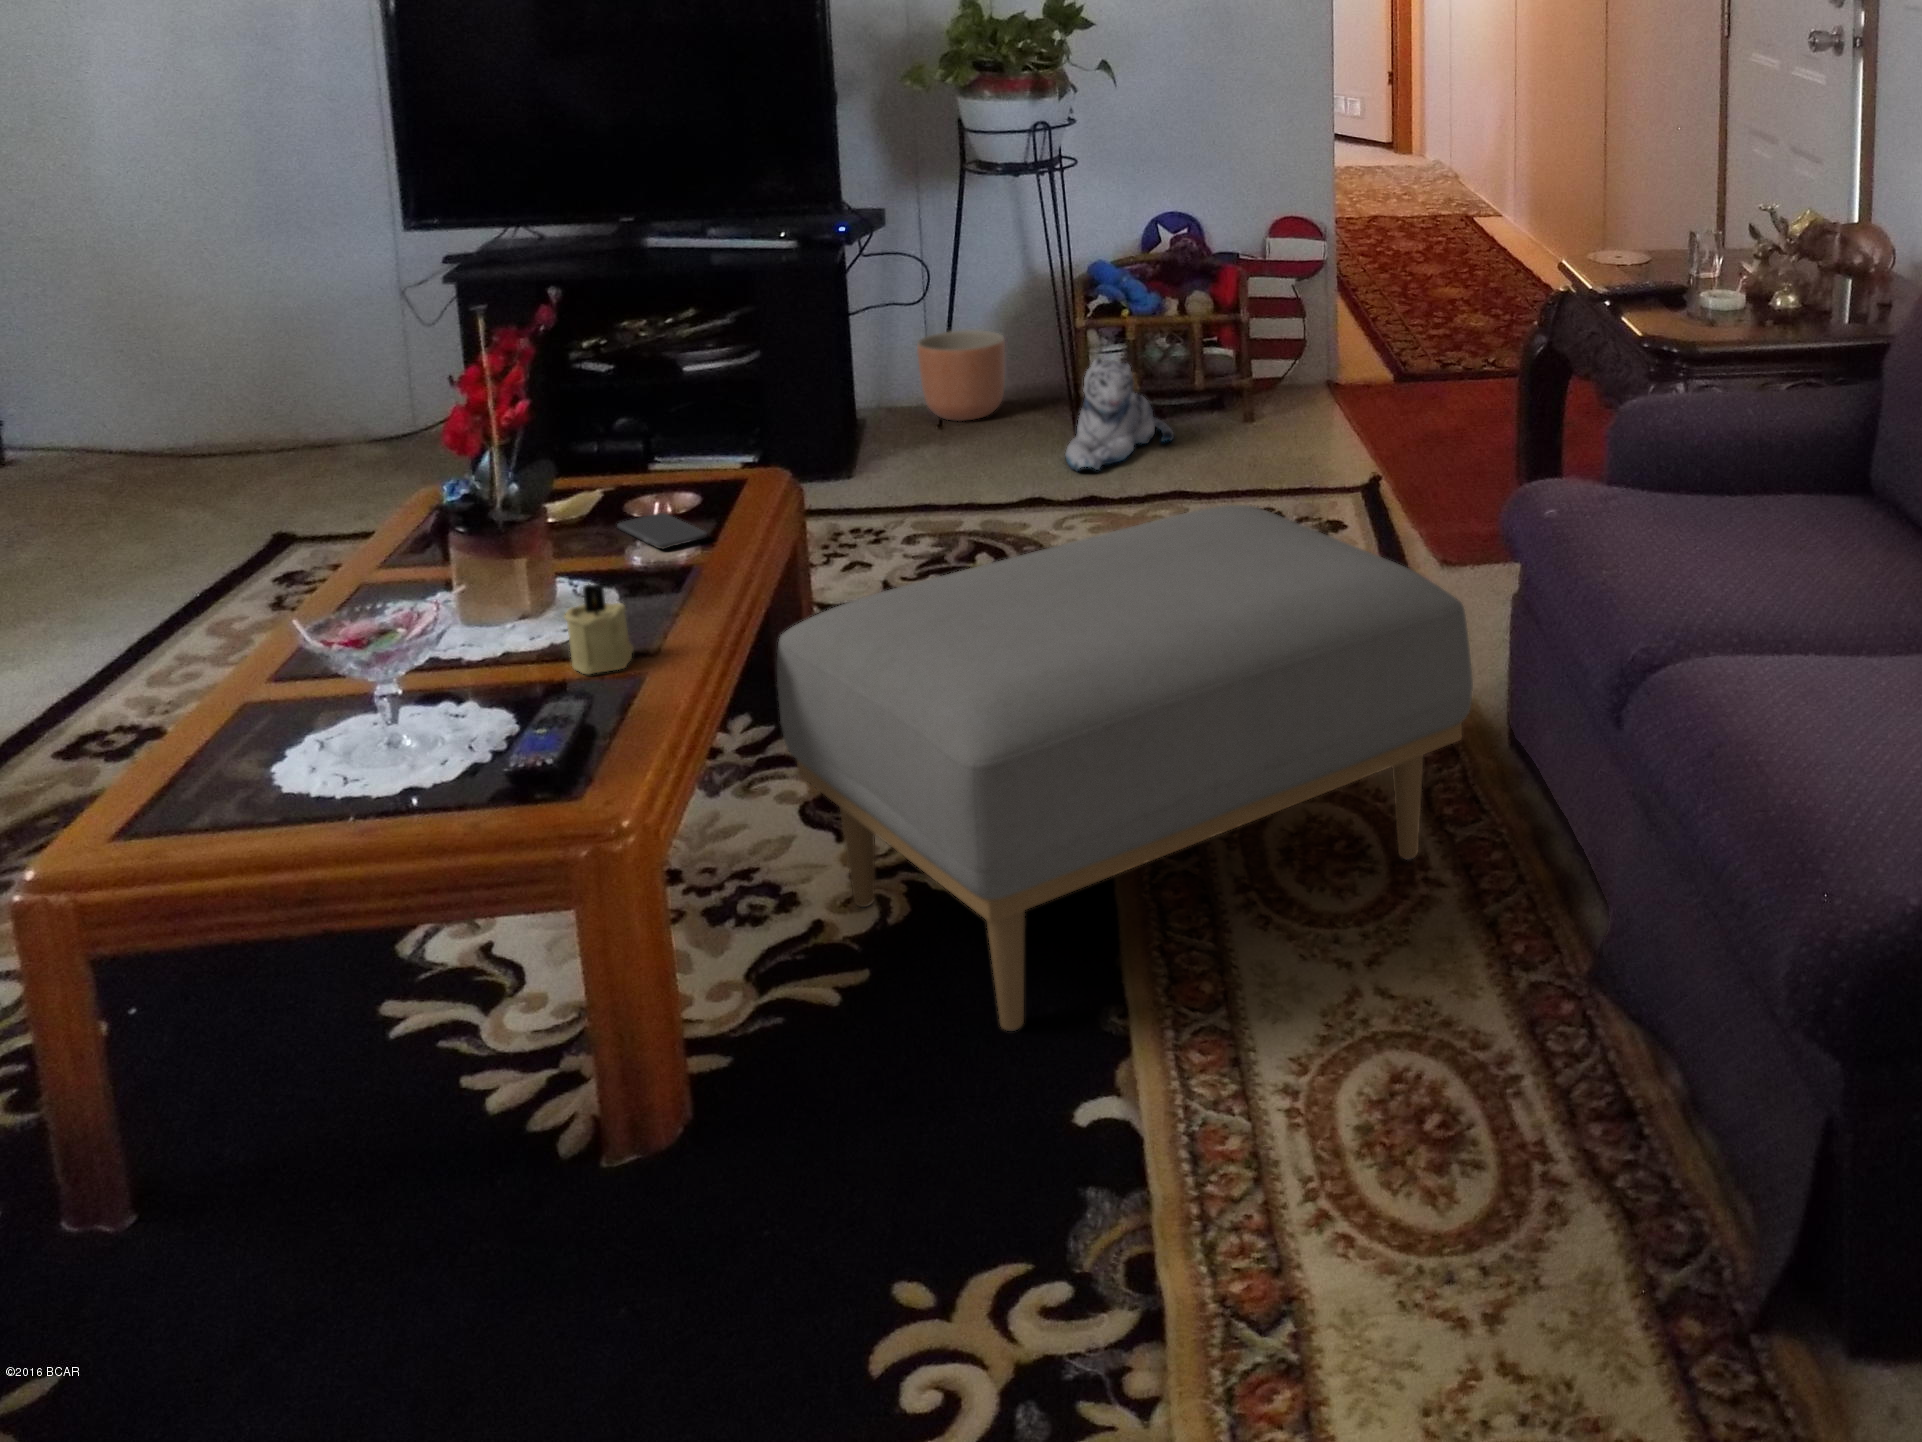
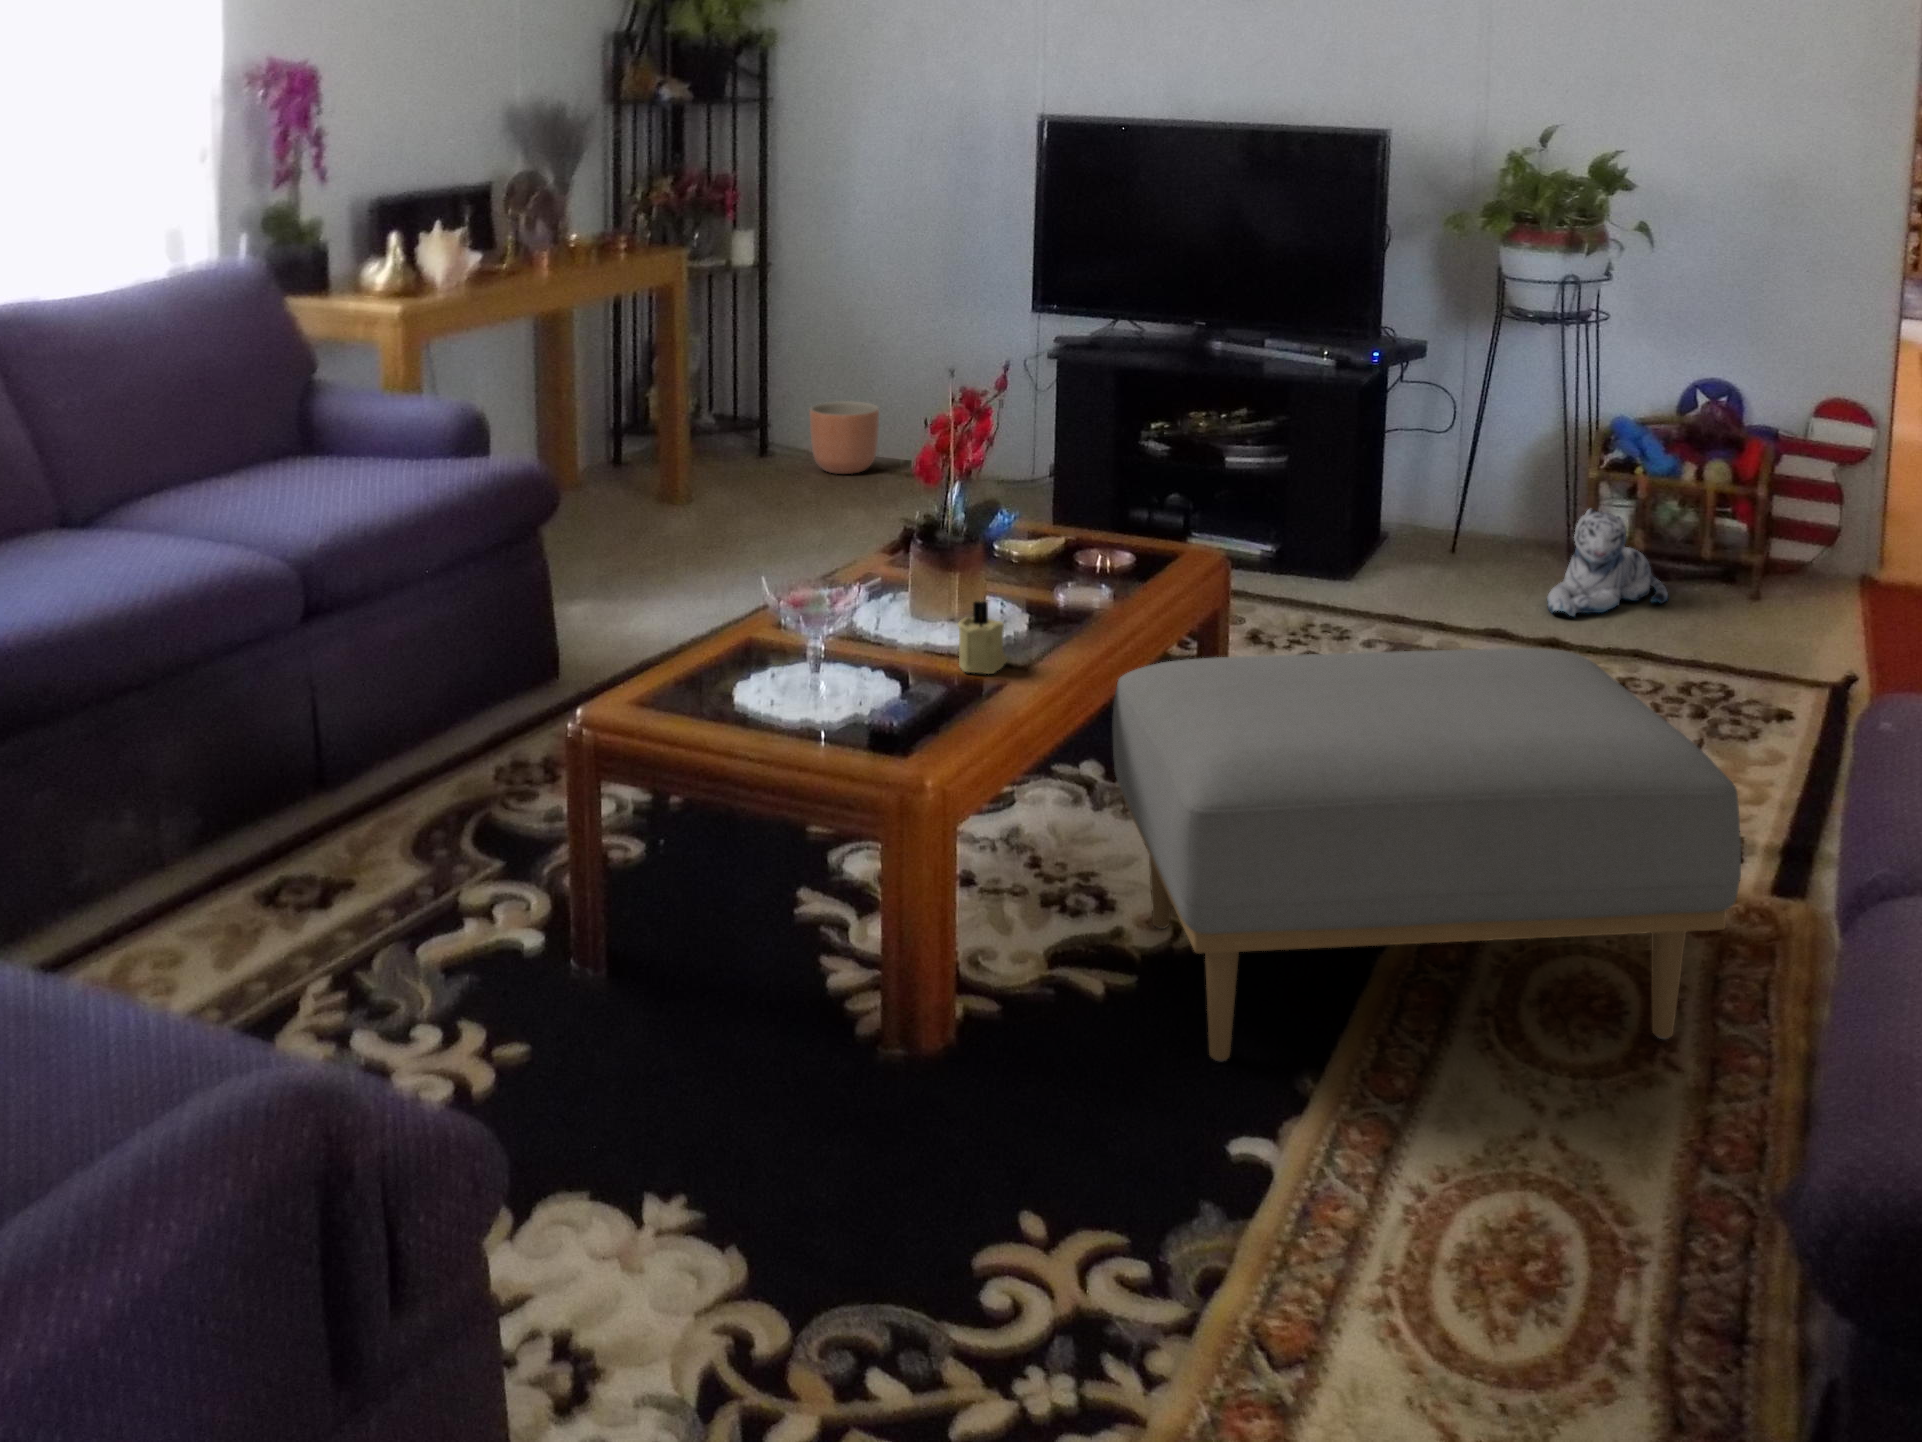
planter: present [917,330,1005,421] -> present [810,401,879,474]
smartphone: present [617,513,707,549] -> none [1057,565,1116,593]

